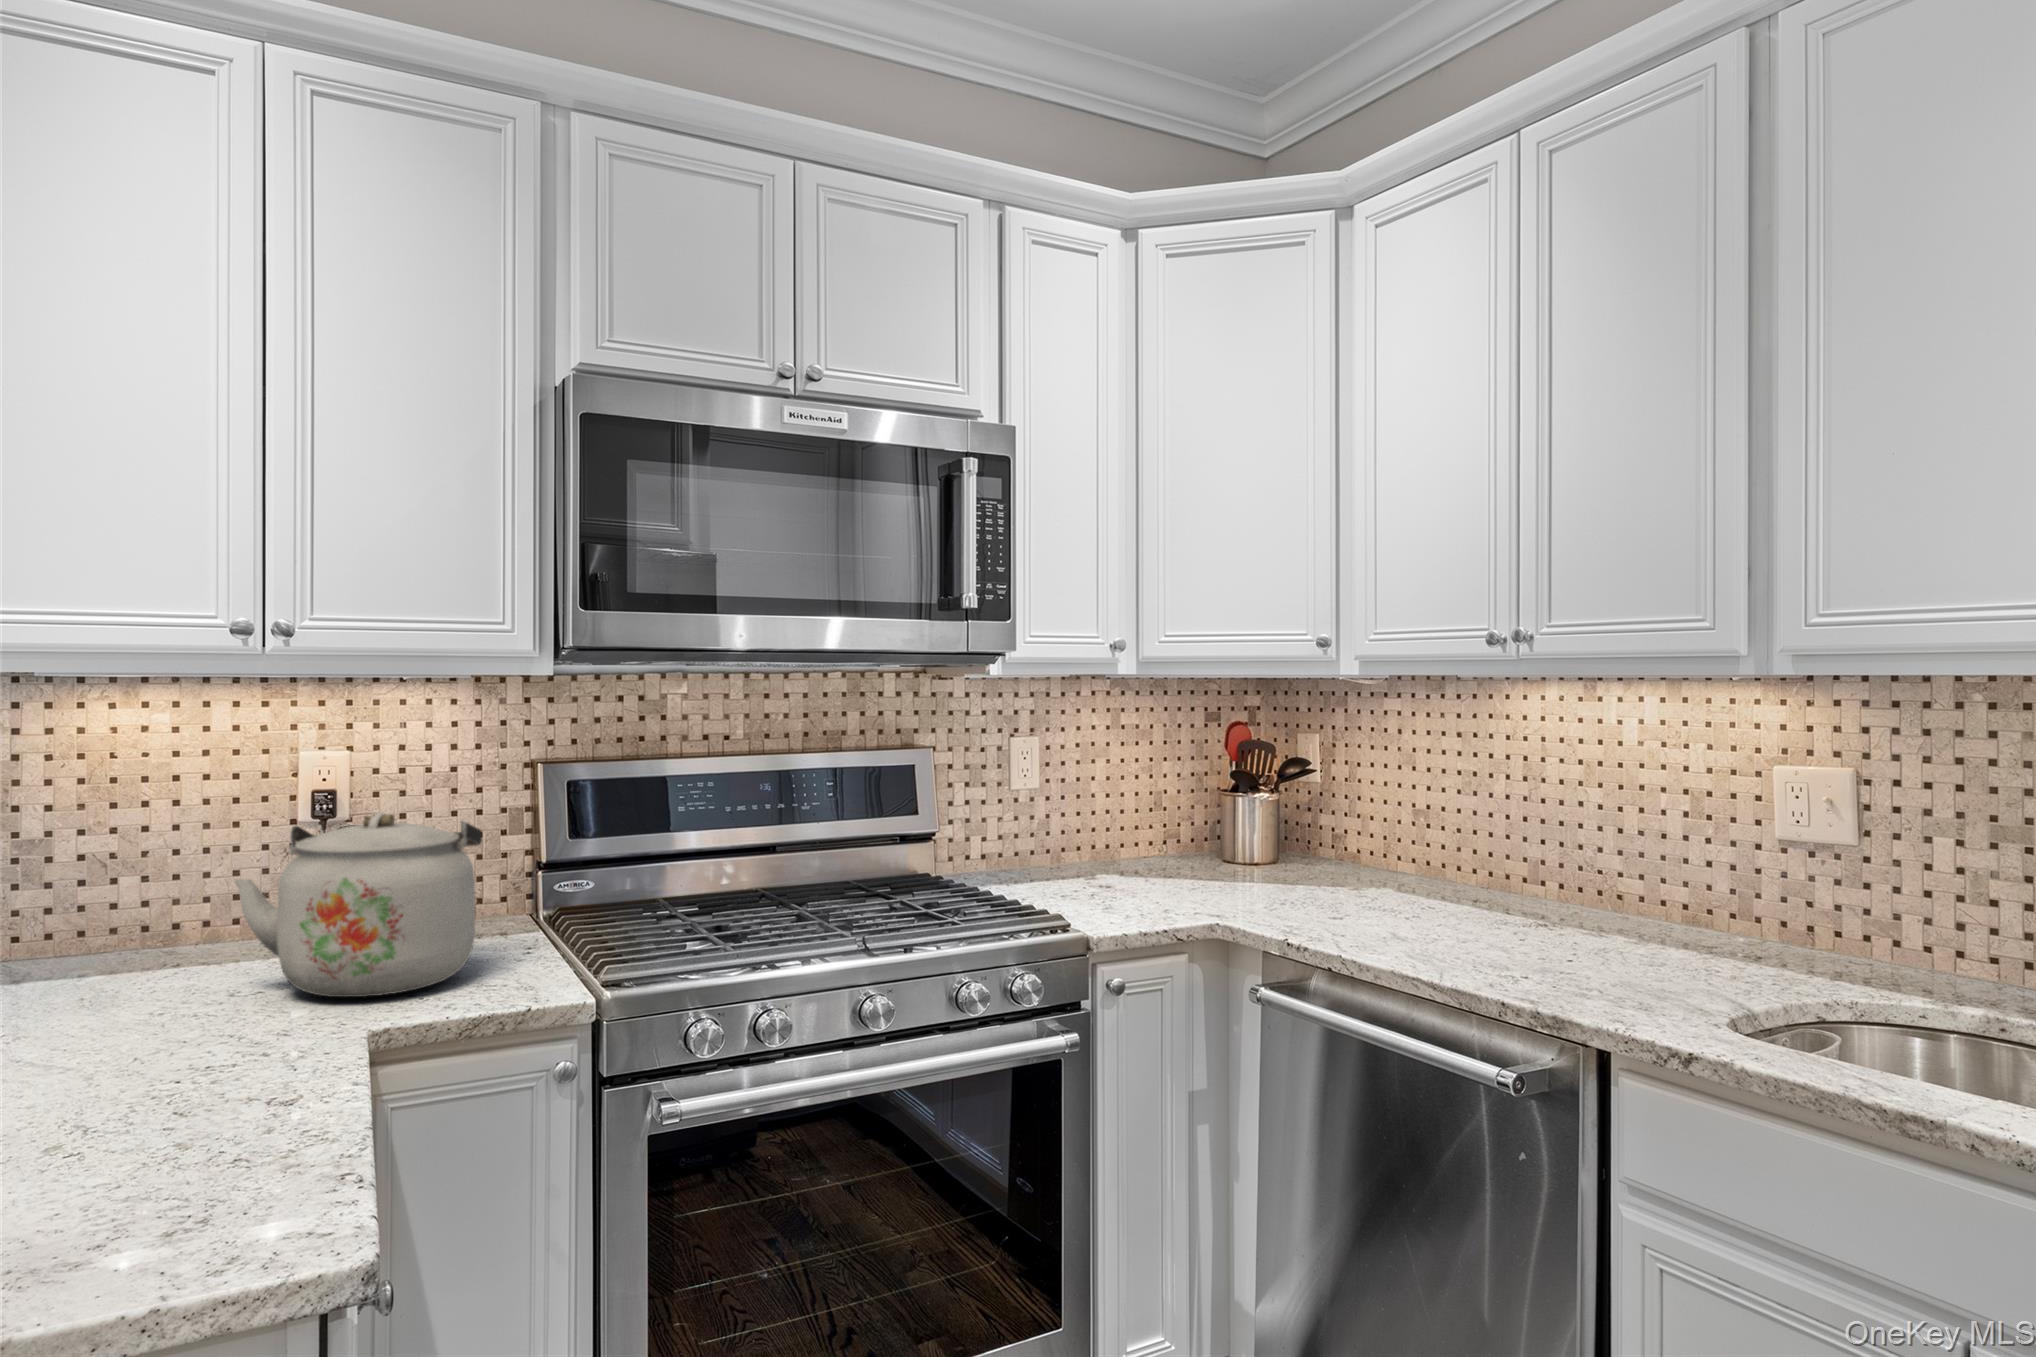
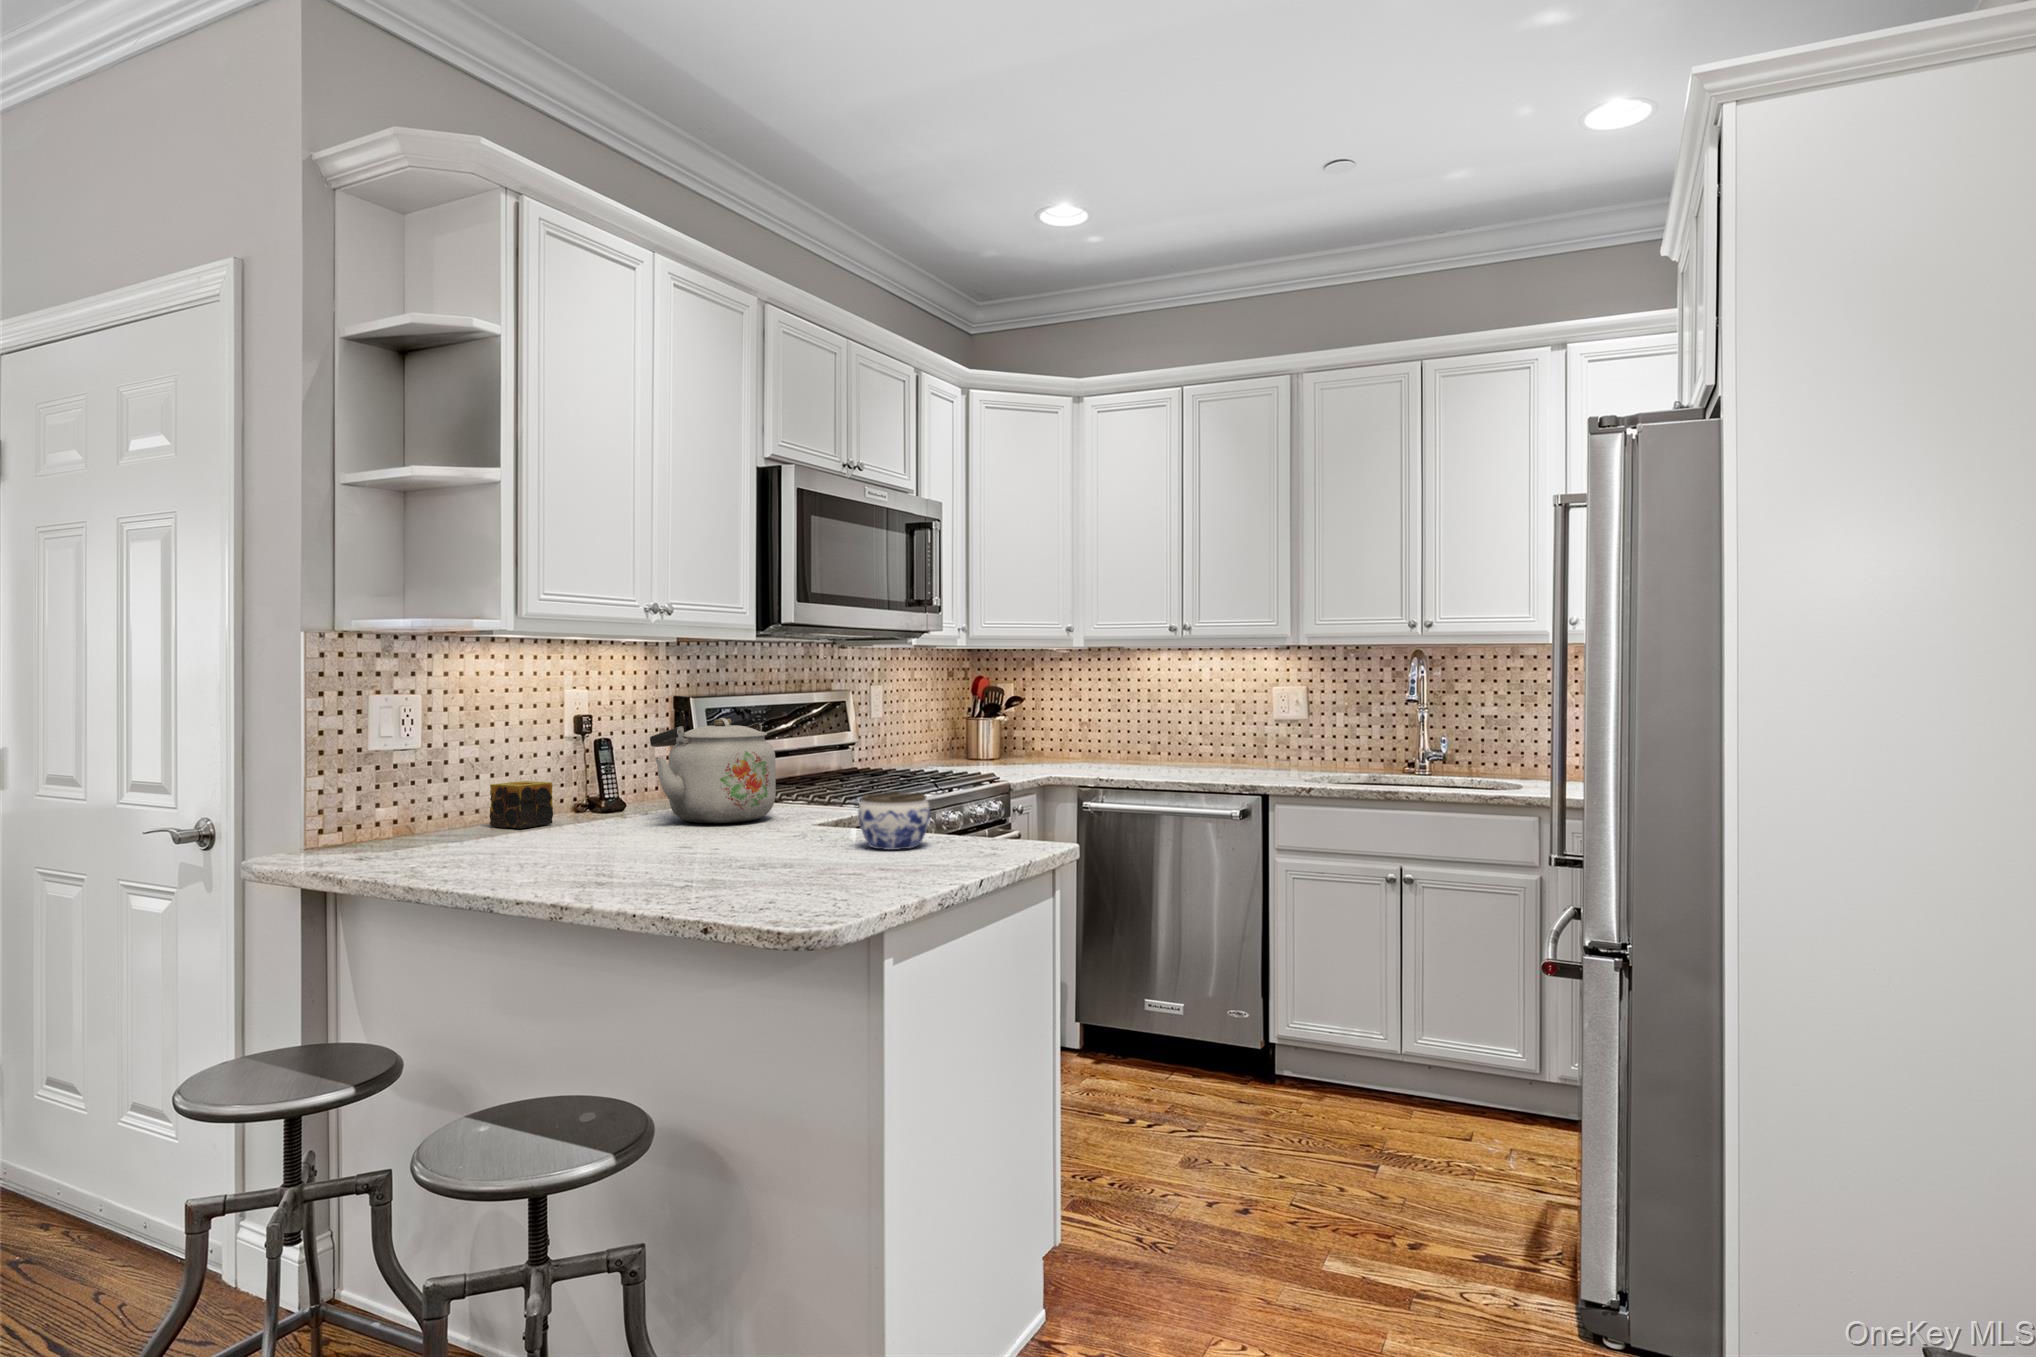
candle: none [118,888,201,966] -> present [490,781,553,829]
jar: none [130,1015,314,1162] -> present [858,791,930,850]

